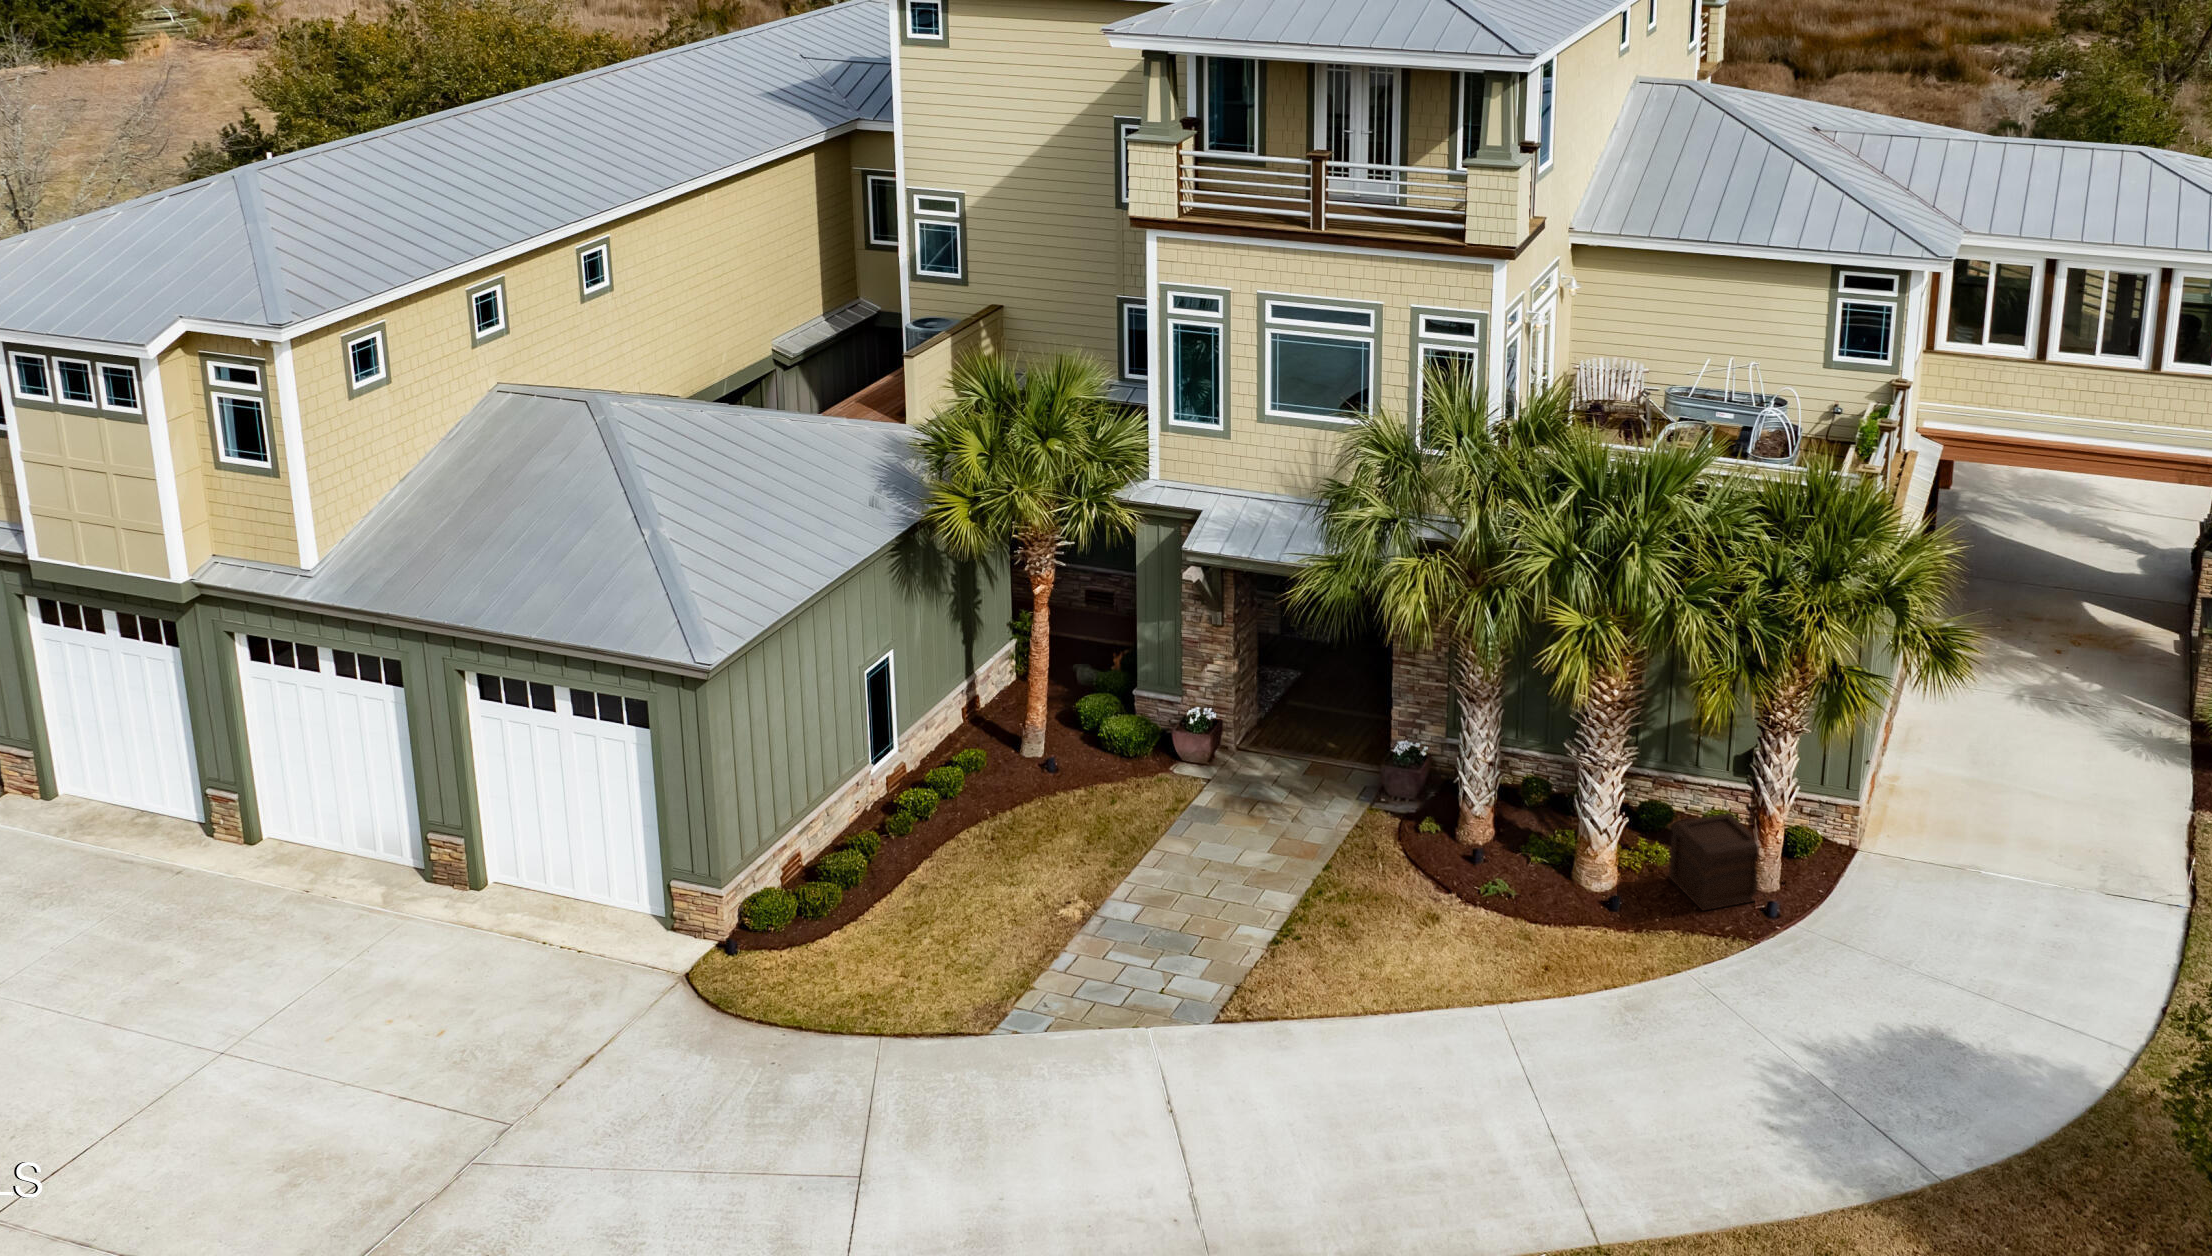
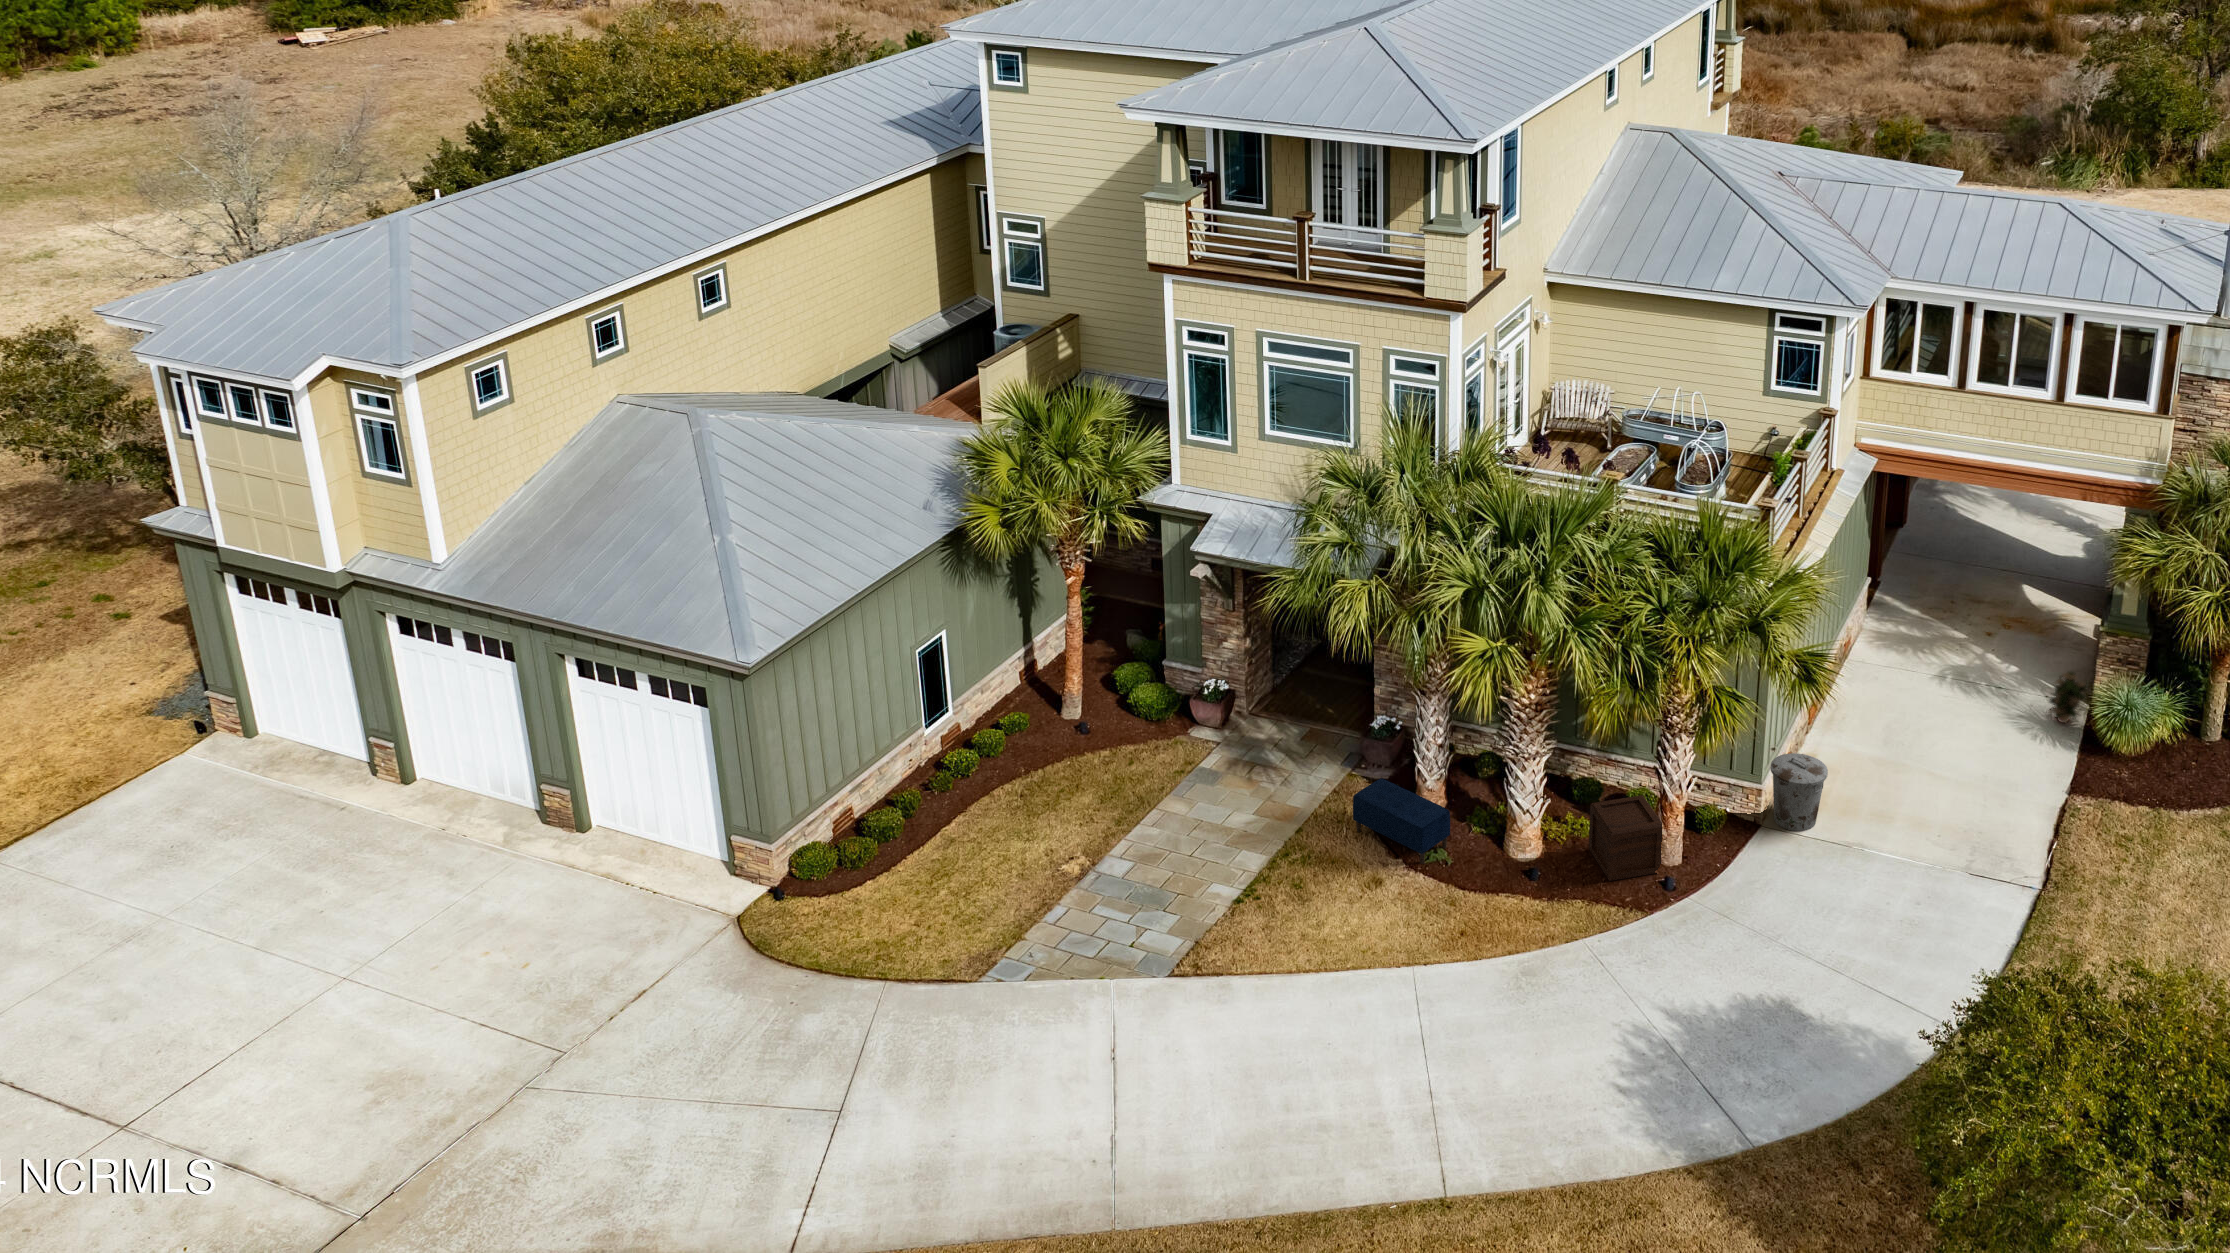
decorative plant: none [2147,677,2197,736] -> present [2048,672,2086,723]
trash can: none [1868,765,1936,854] -> present [1770,753,1828,831]
bench: none [1391,803,1509,898] -> present [1353,778,1450,864]

